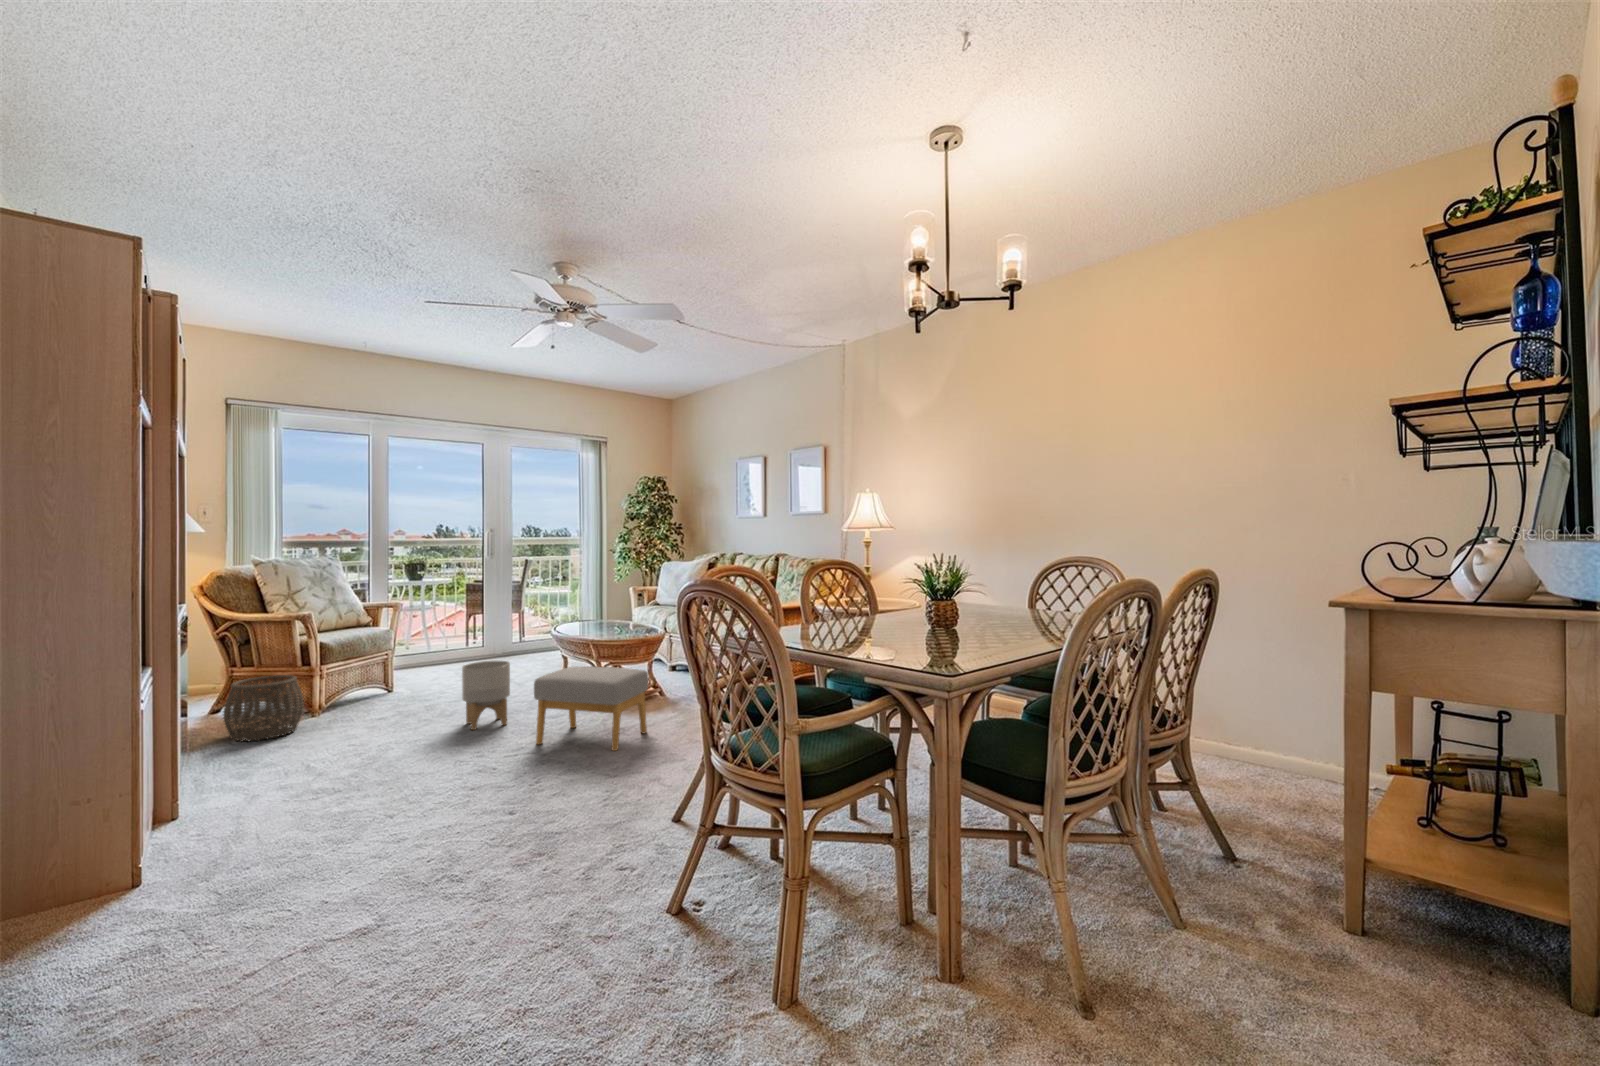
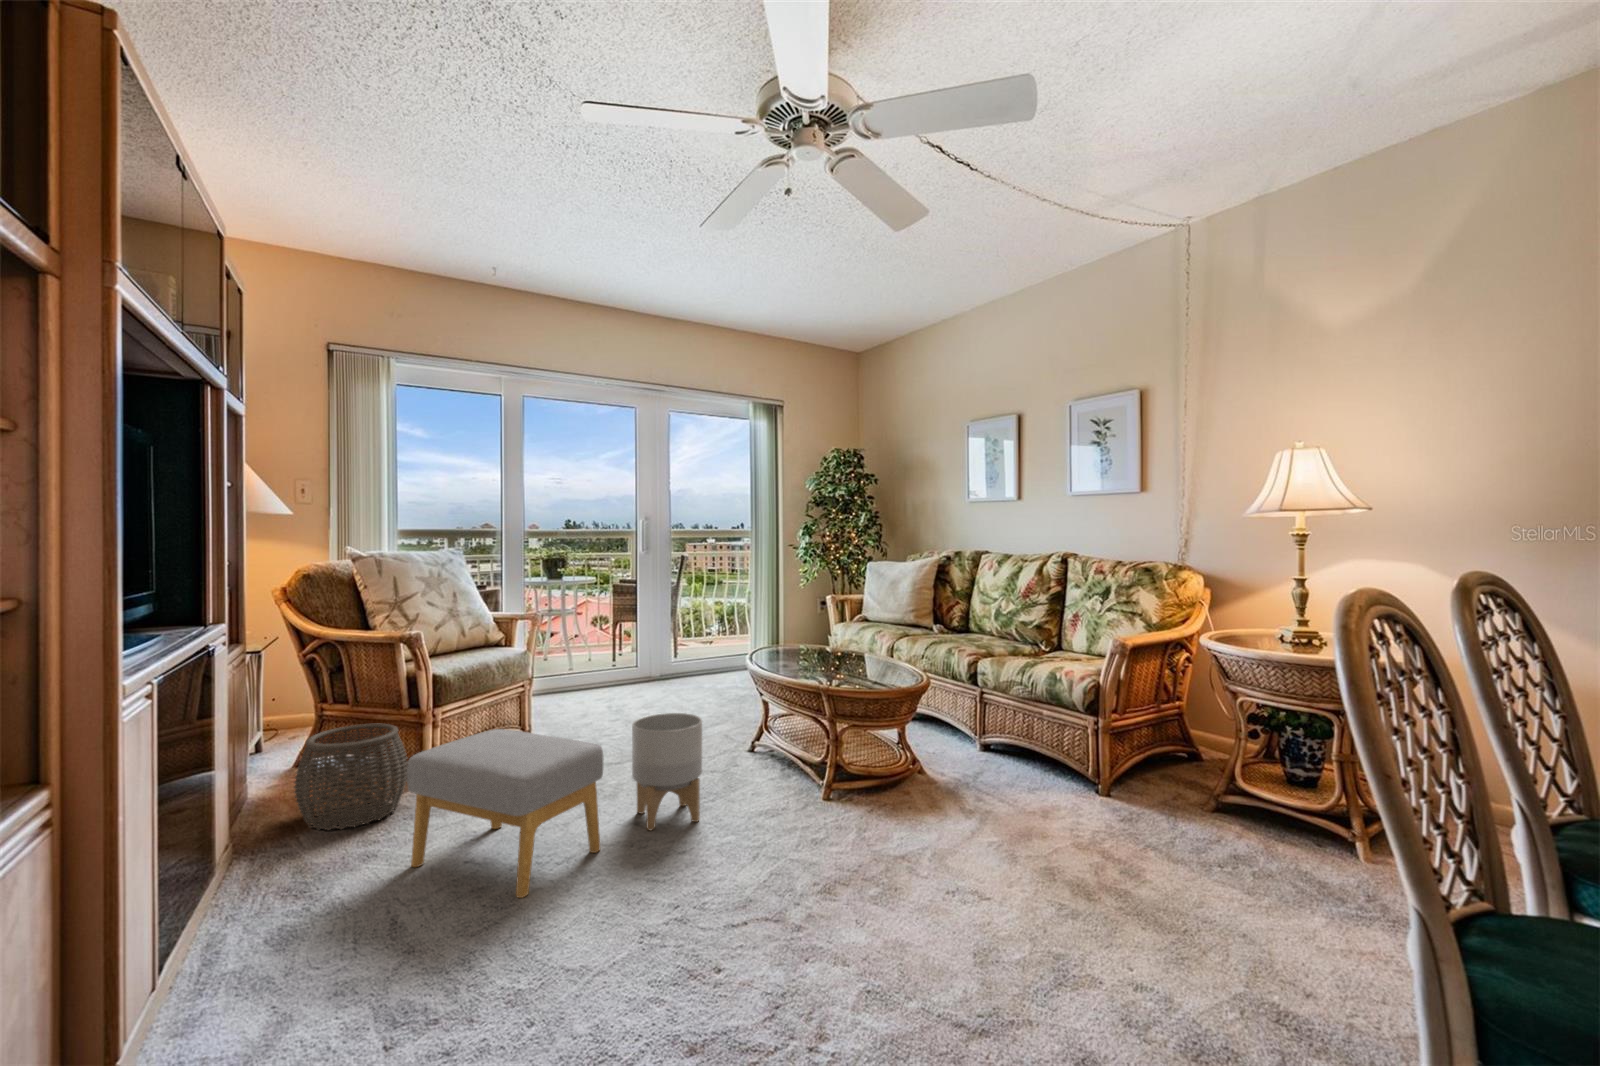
footstool: present [534,666,648,751] -> present [407,729,603,898]

